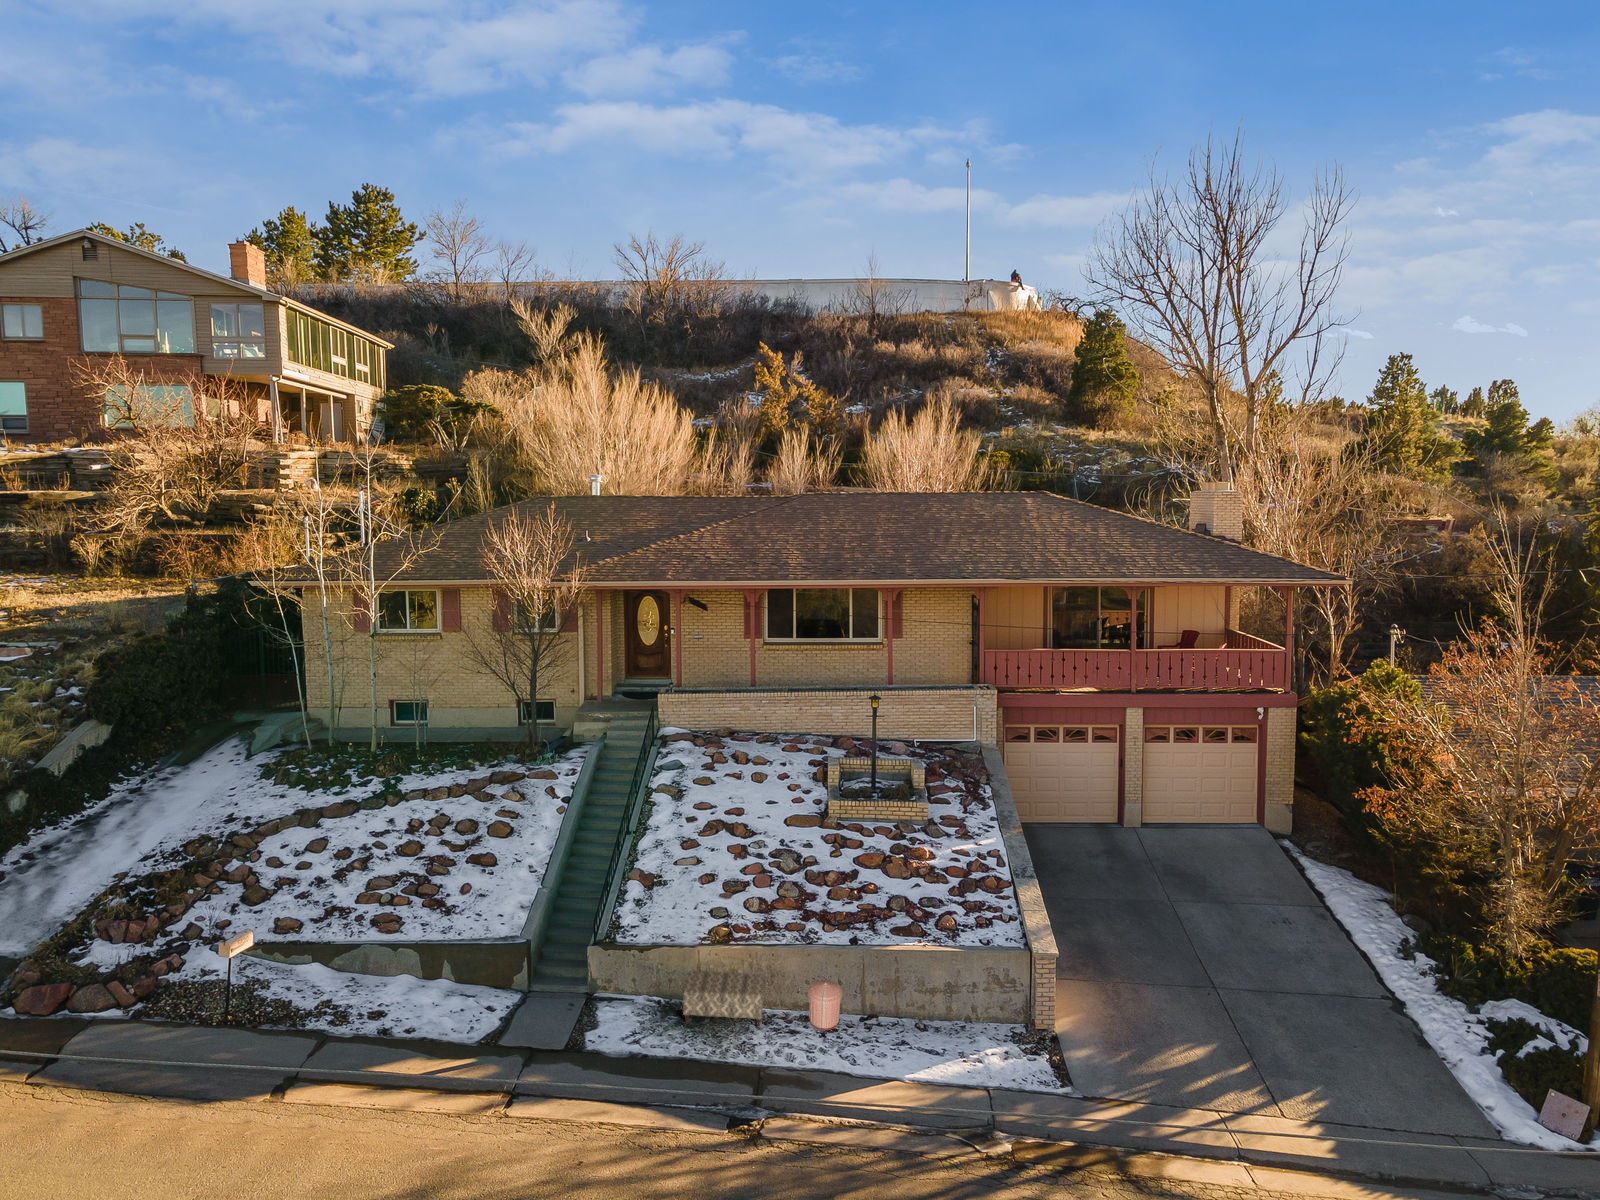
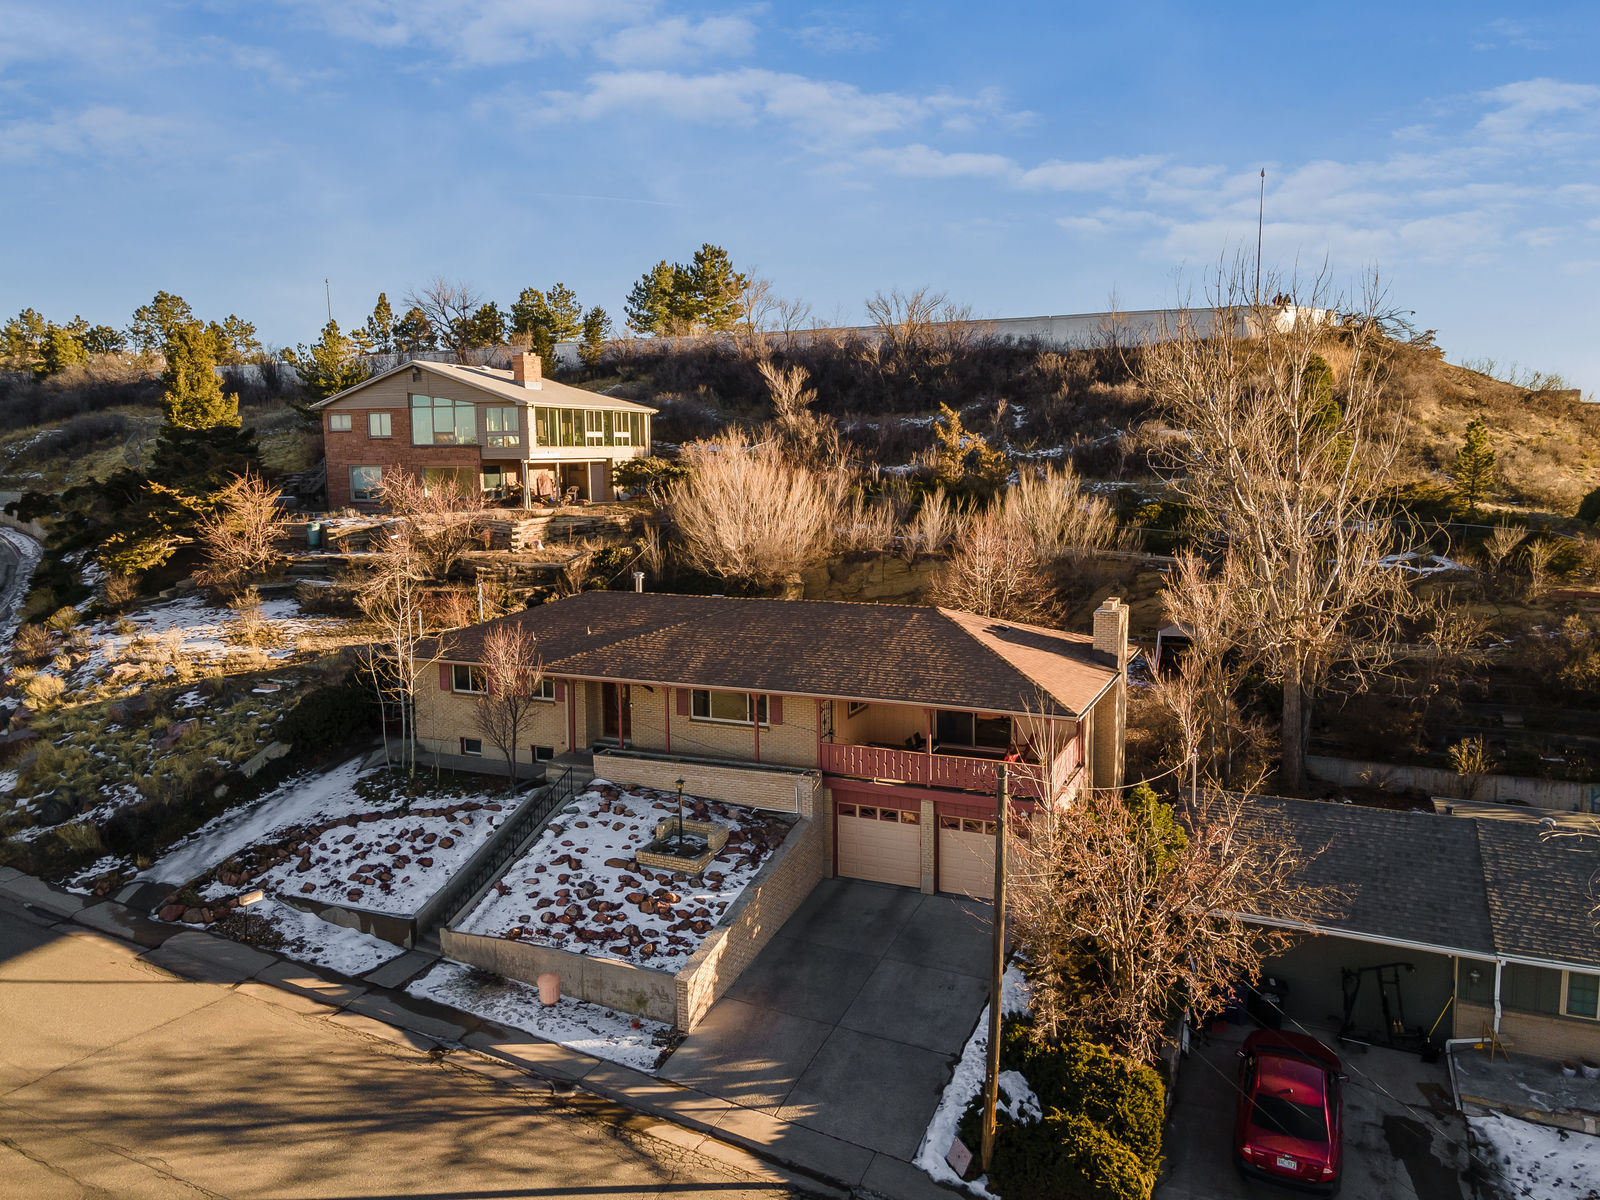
bench: present [683,971,765,1028] -> none [468,952,524,996]
potted tree: none [958,974,1012,1038] -> present [622,988,650,1029]

